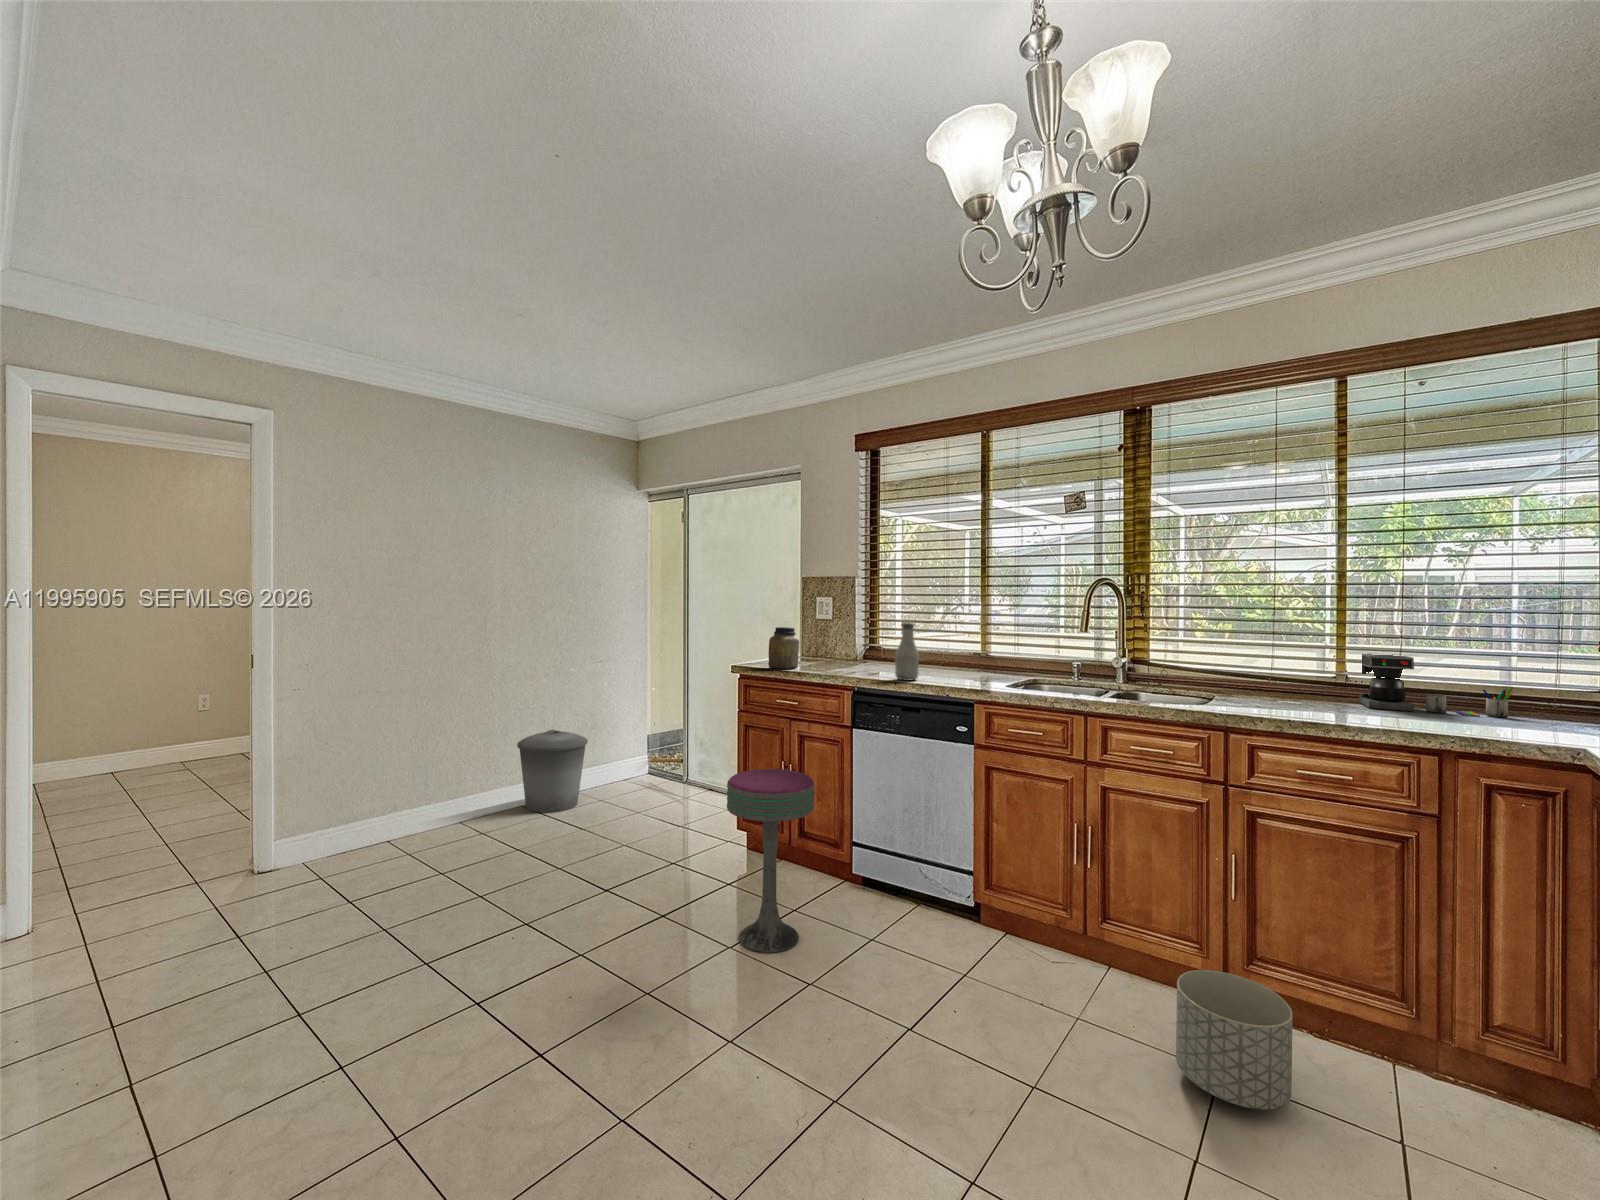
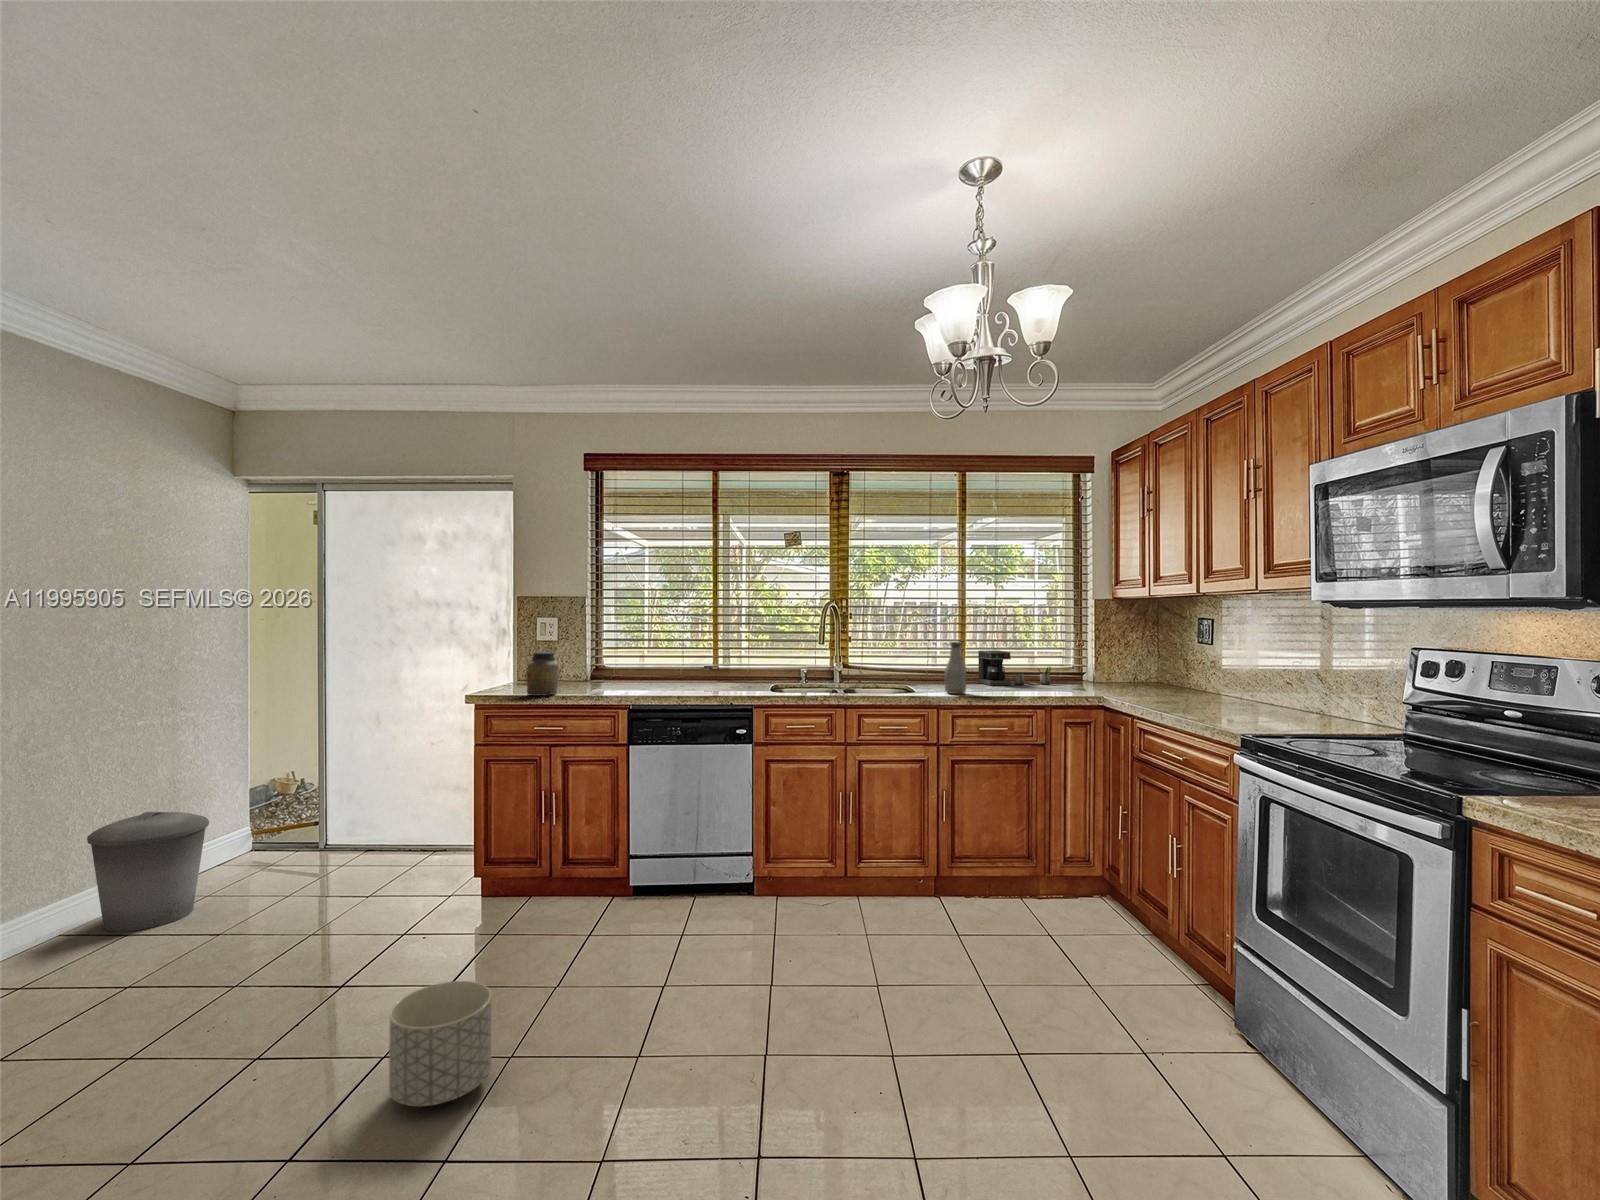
bottle: present [895,622,919,680] -> present [945,642,966,694]
bar stool: present [727,769,815,953] -> none [563,791,650,969]
planter: present [1176,970,1293,1110] -> present [389,981,491,1107]

